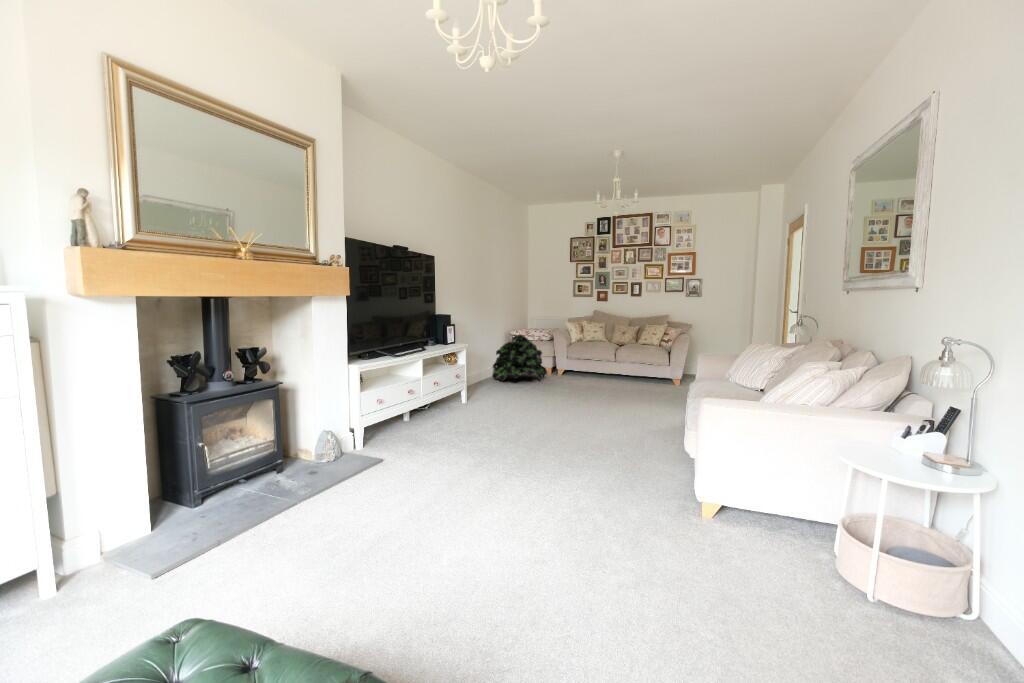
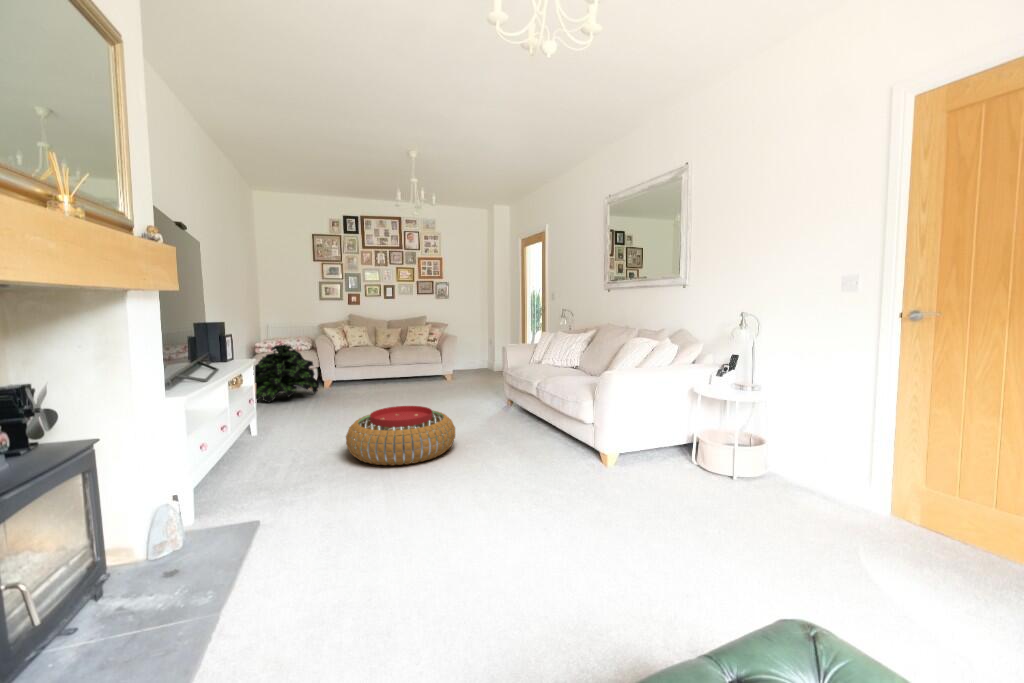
pouf: none [486,400,580,452] -> present [346,406,455,465]

